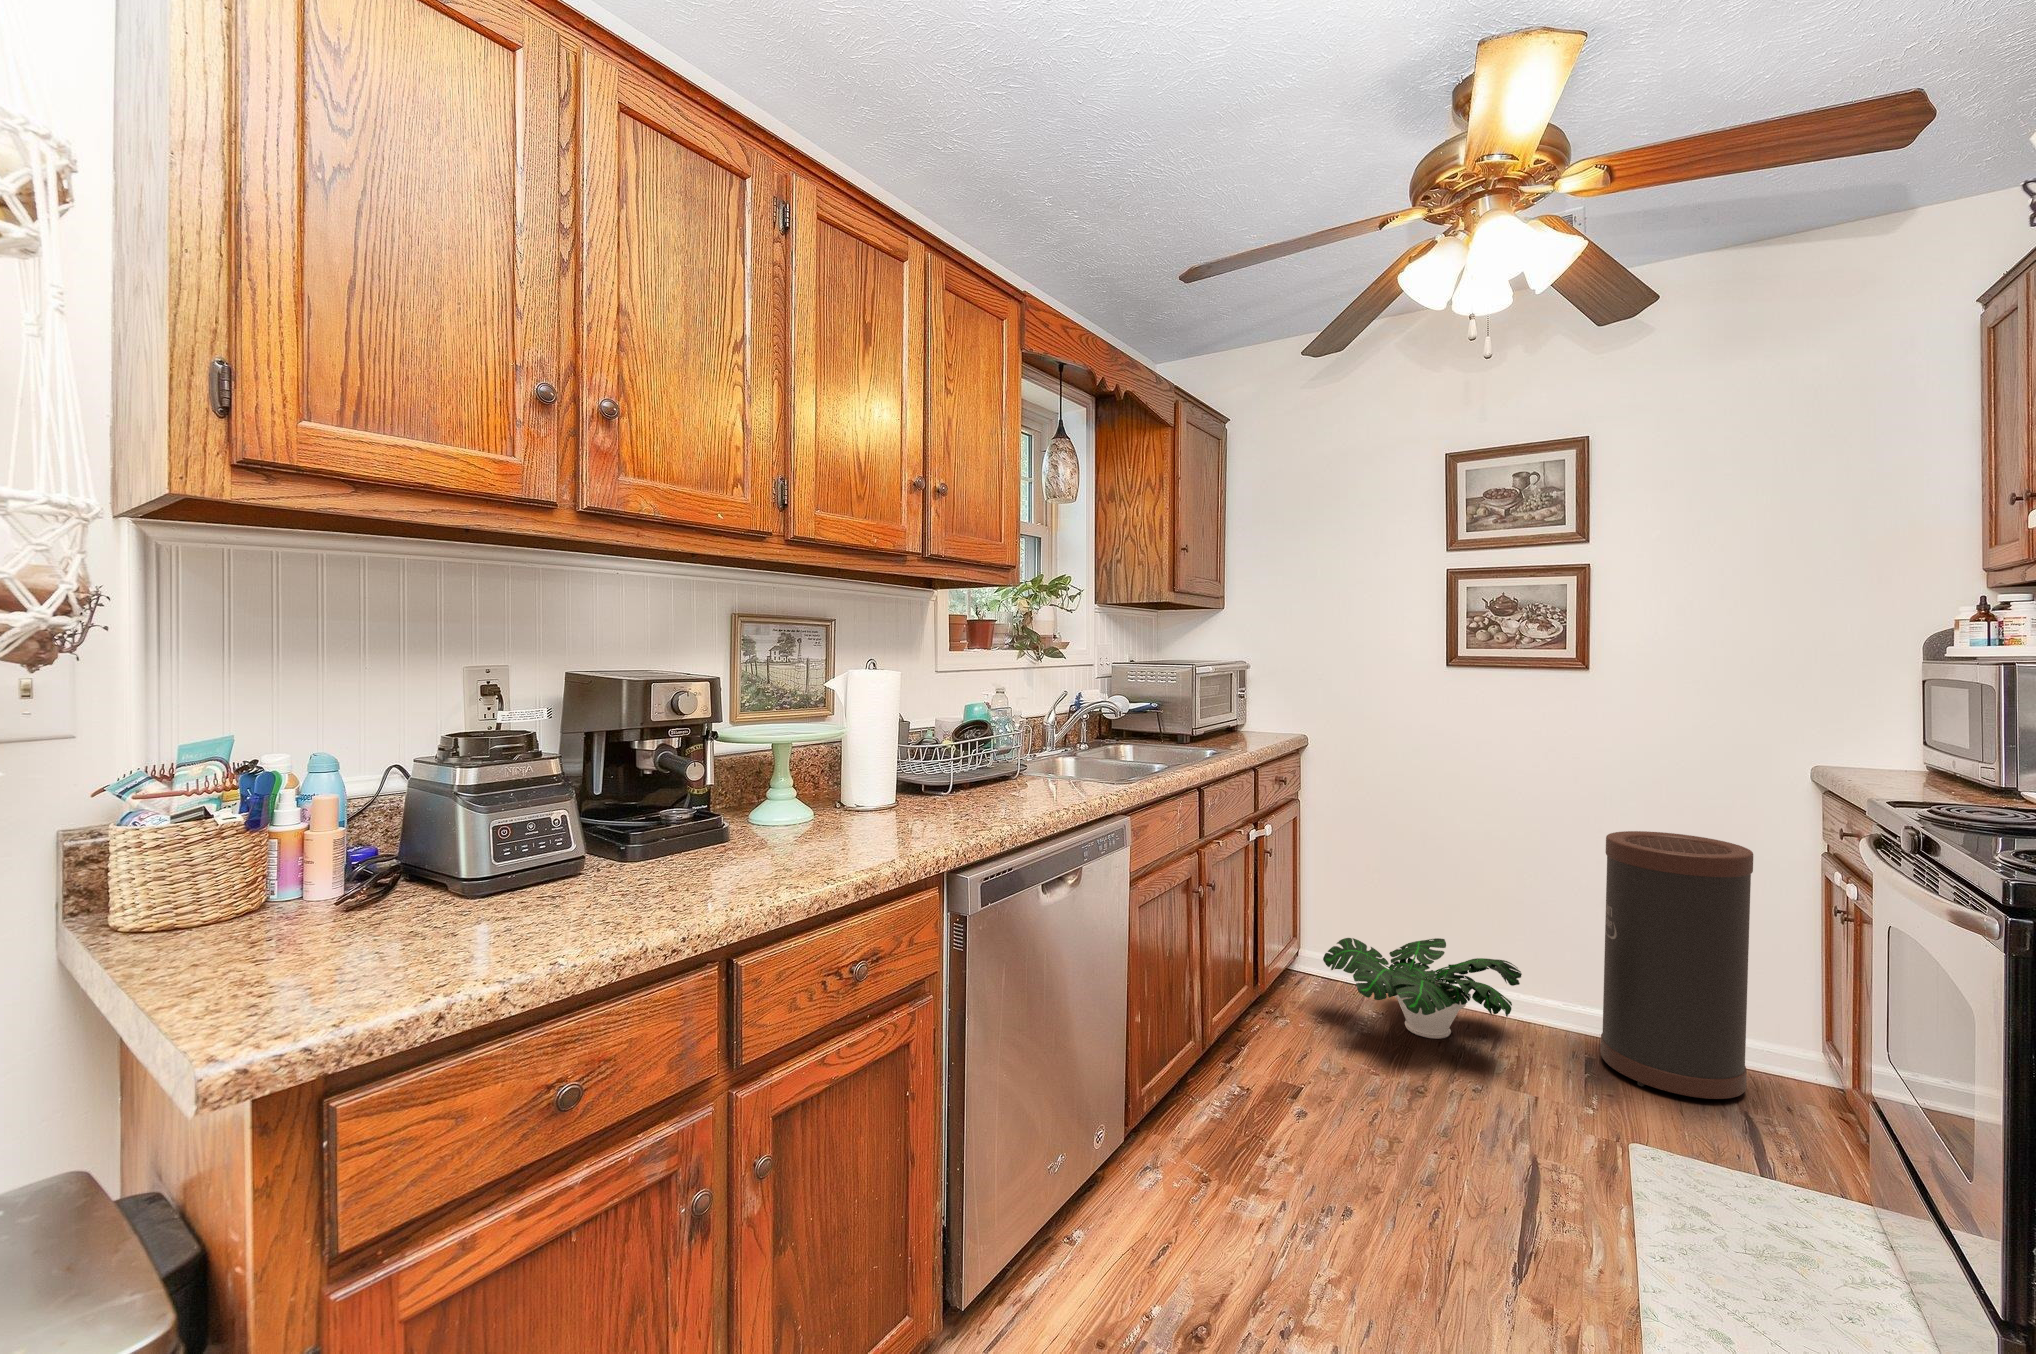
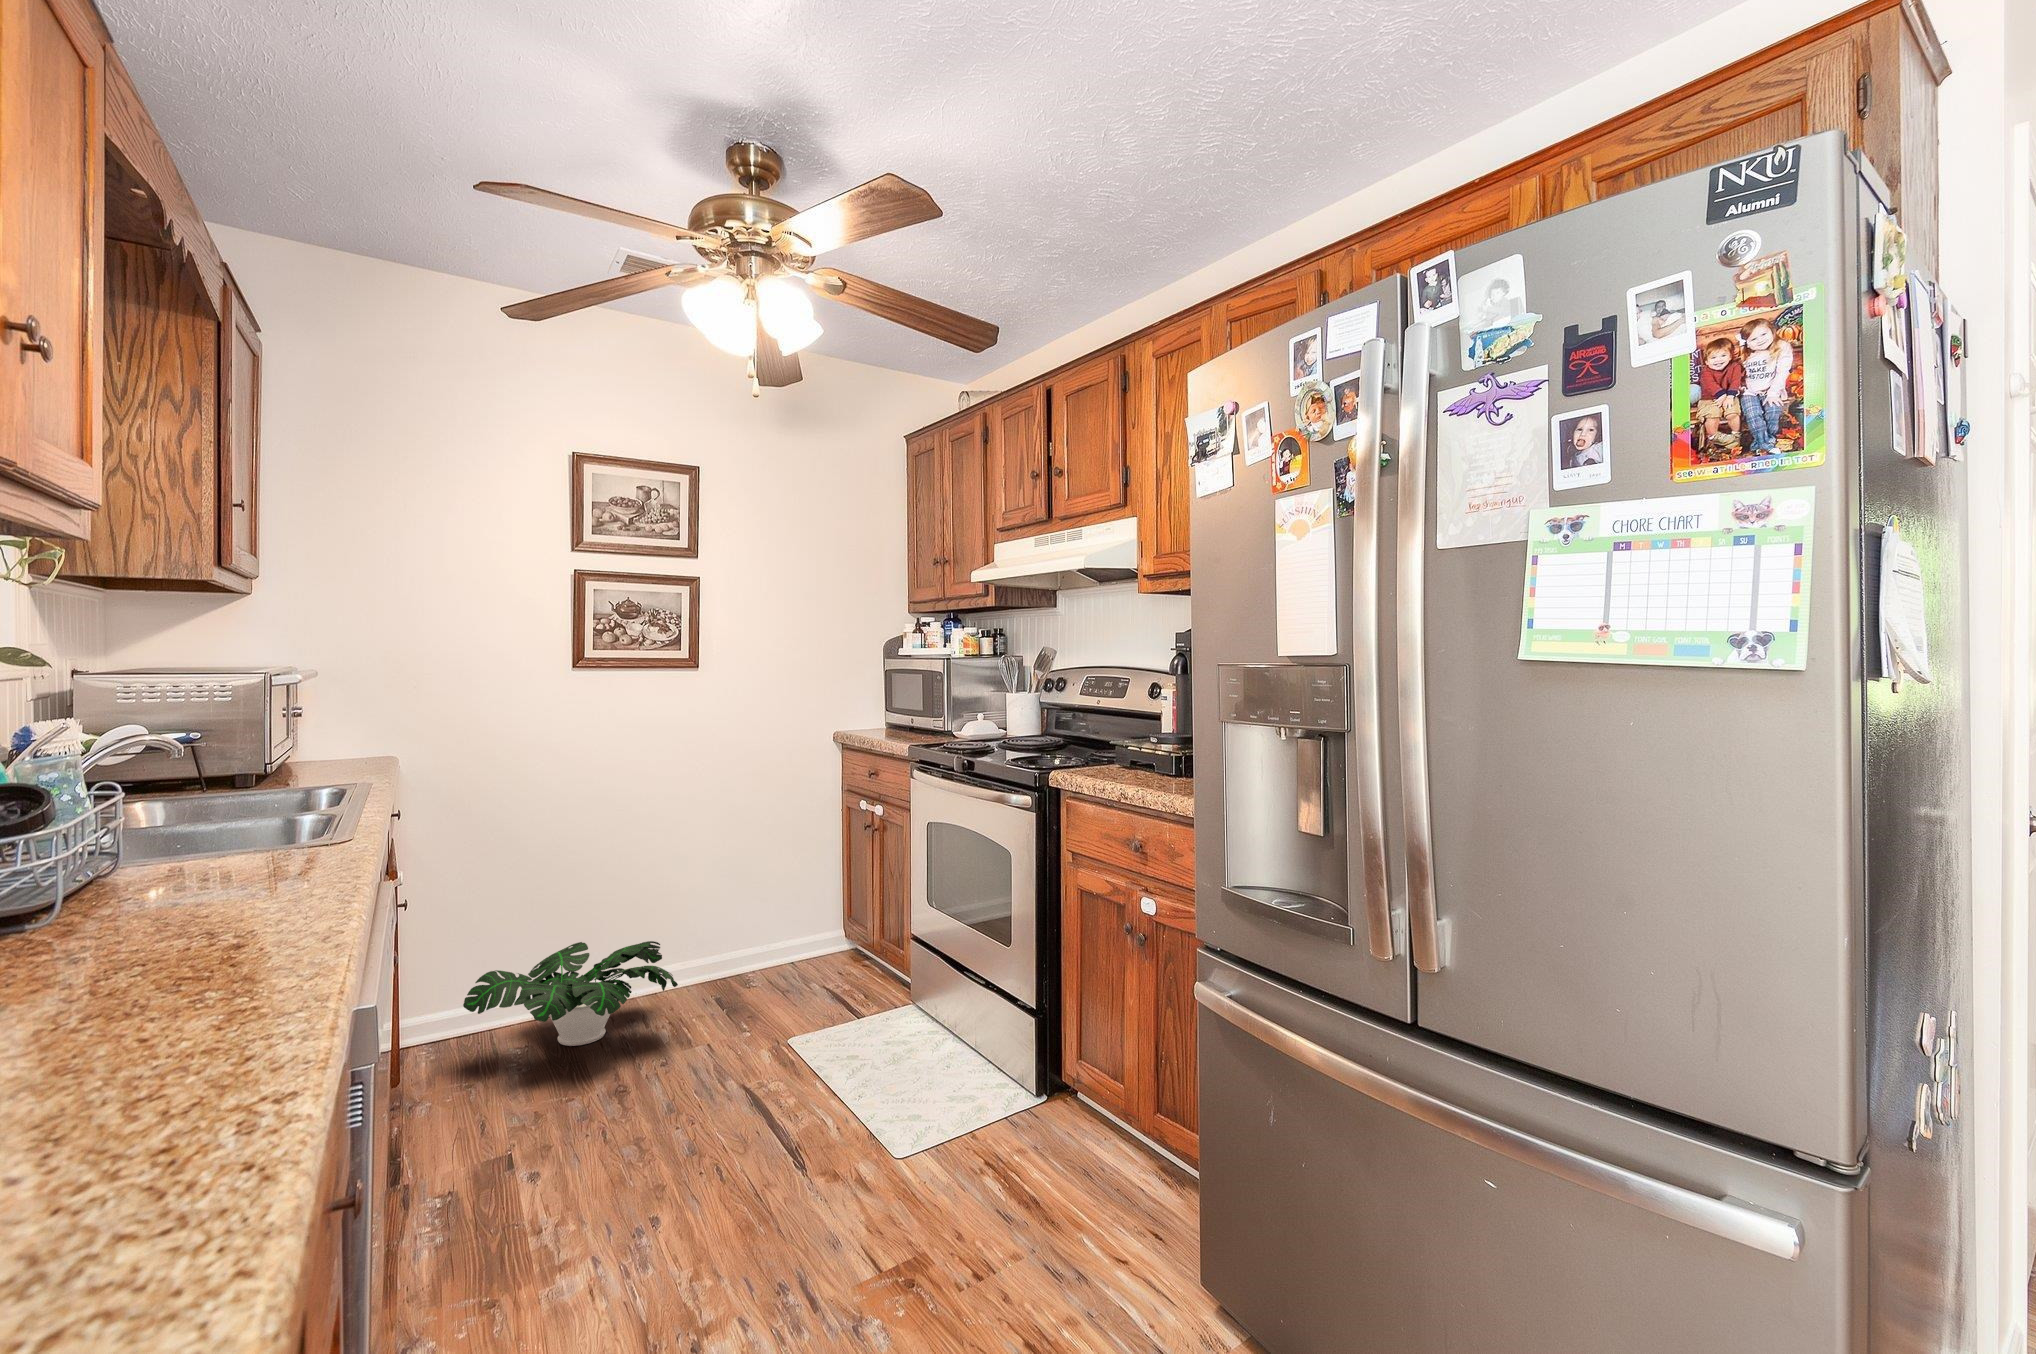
trash can: present [1600,831,1753,1099] -> none [723,798,821,1005]

